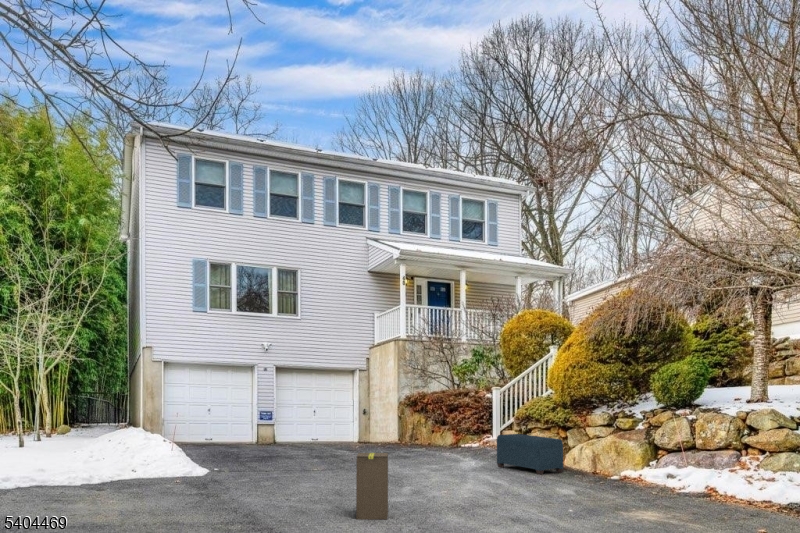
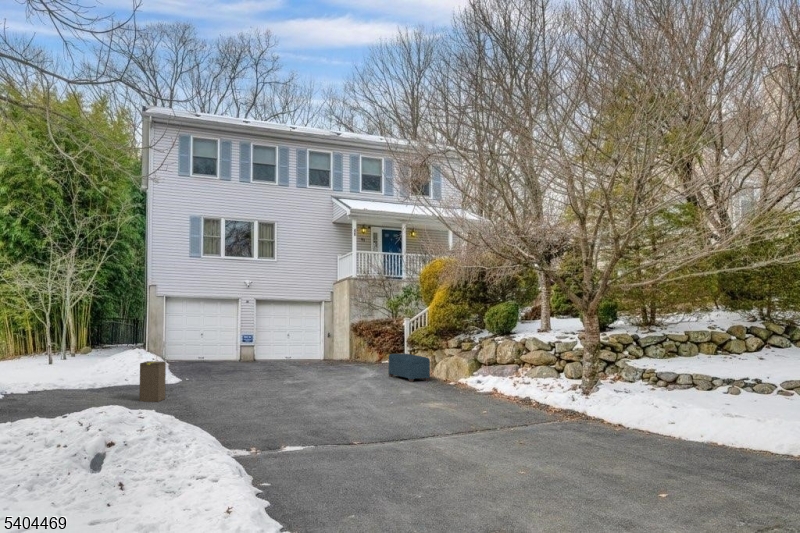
cardboard box: present [356,453,388,519] -> present [139,361,166,402]

